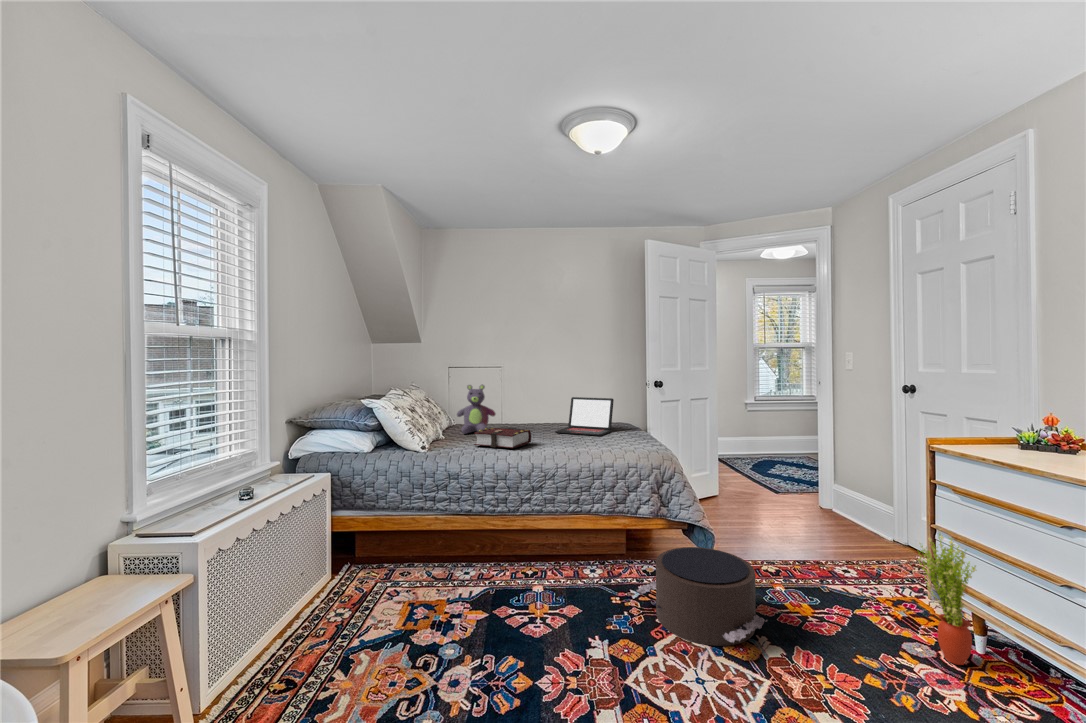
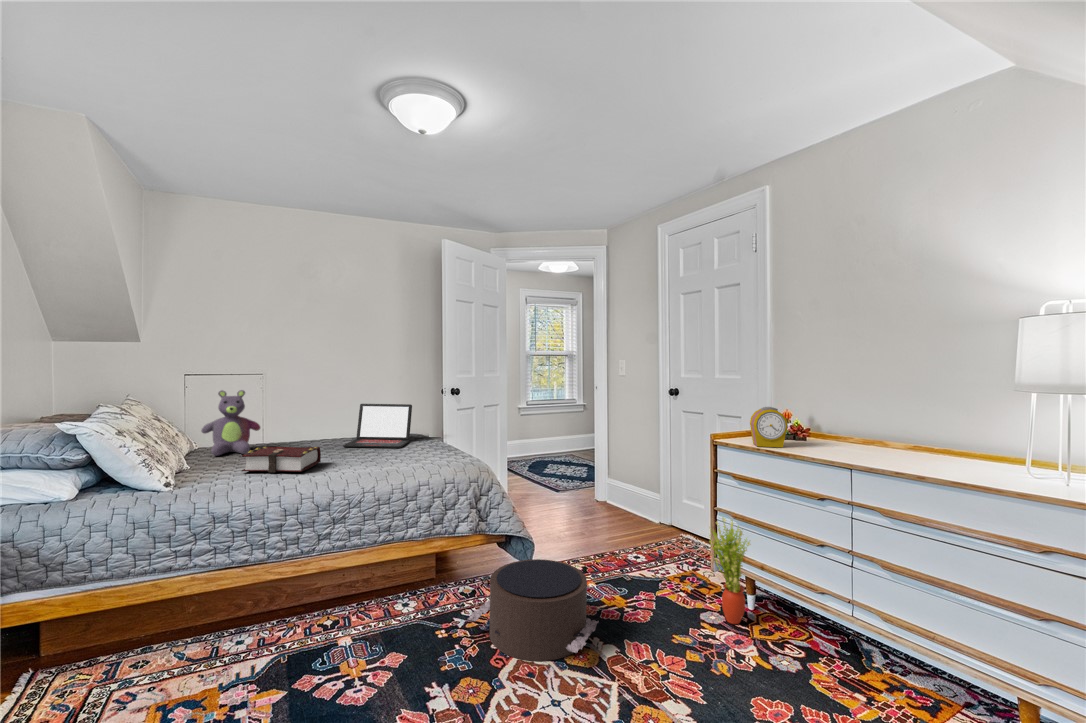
alarm clock: none [983,403,1041,455] -> present [750,407,788,447]

